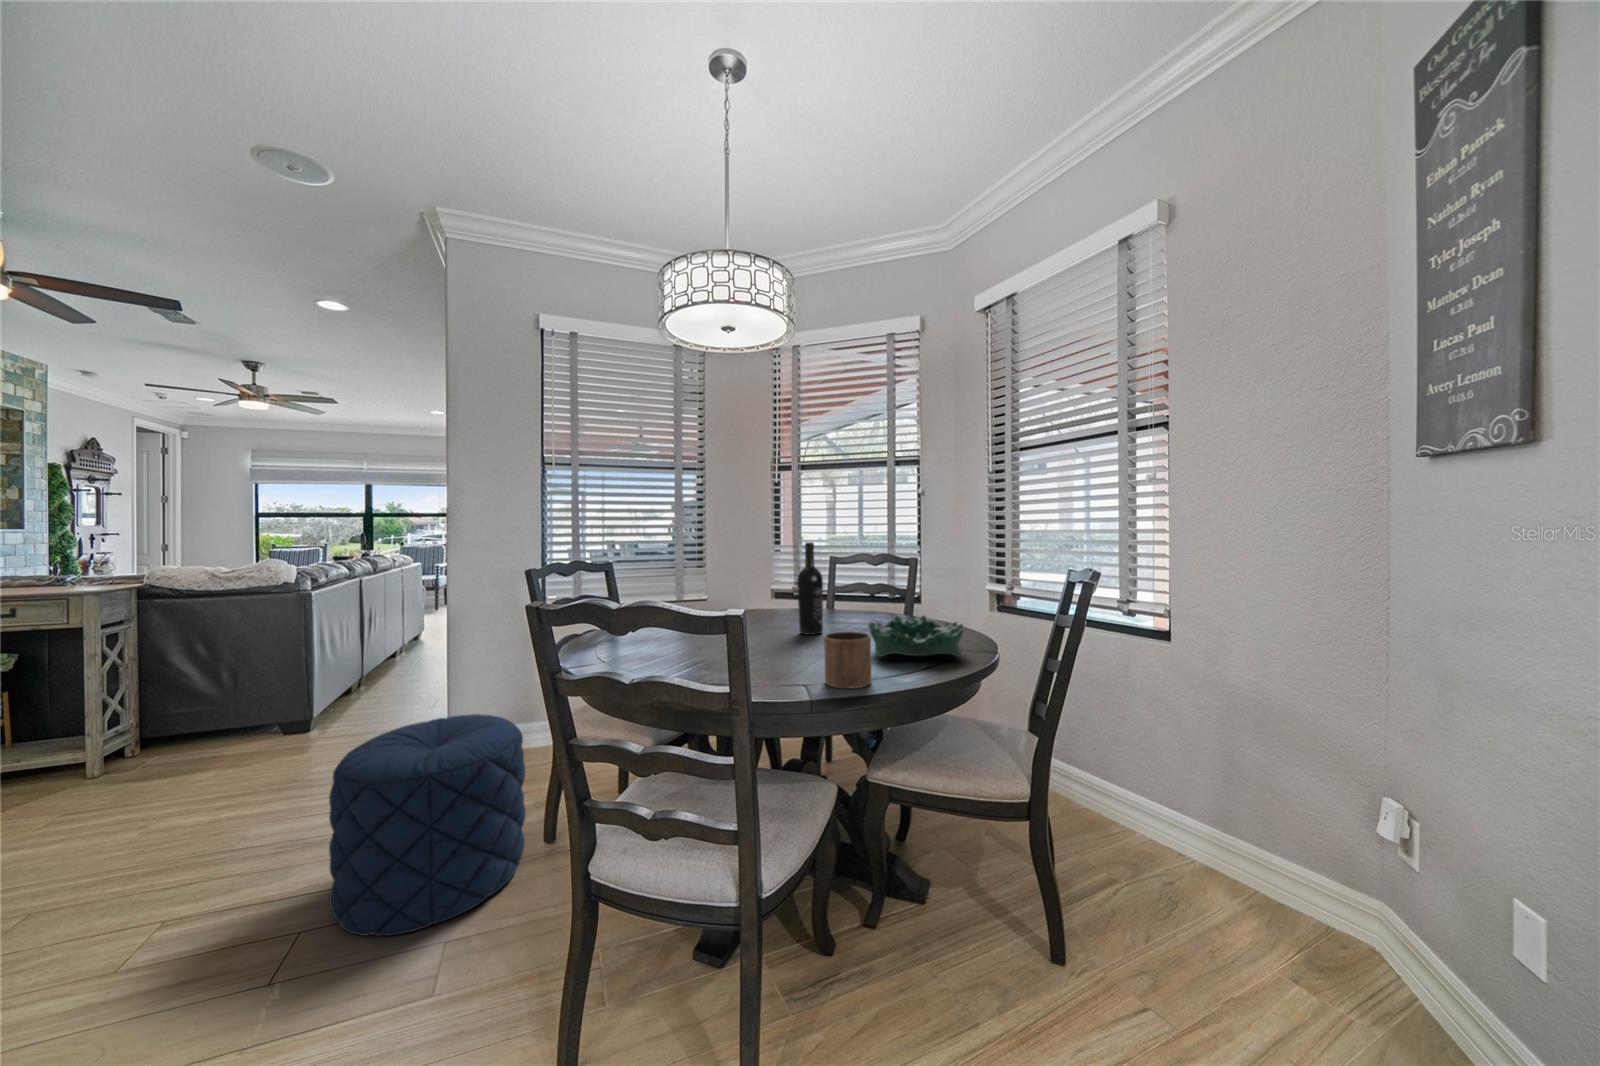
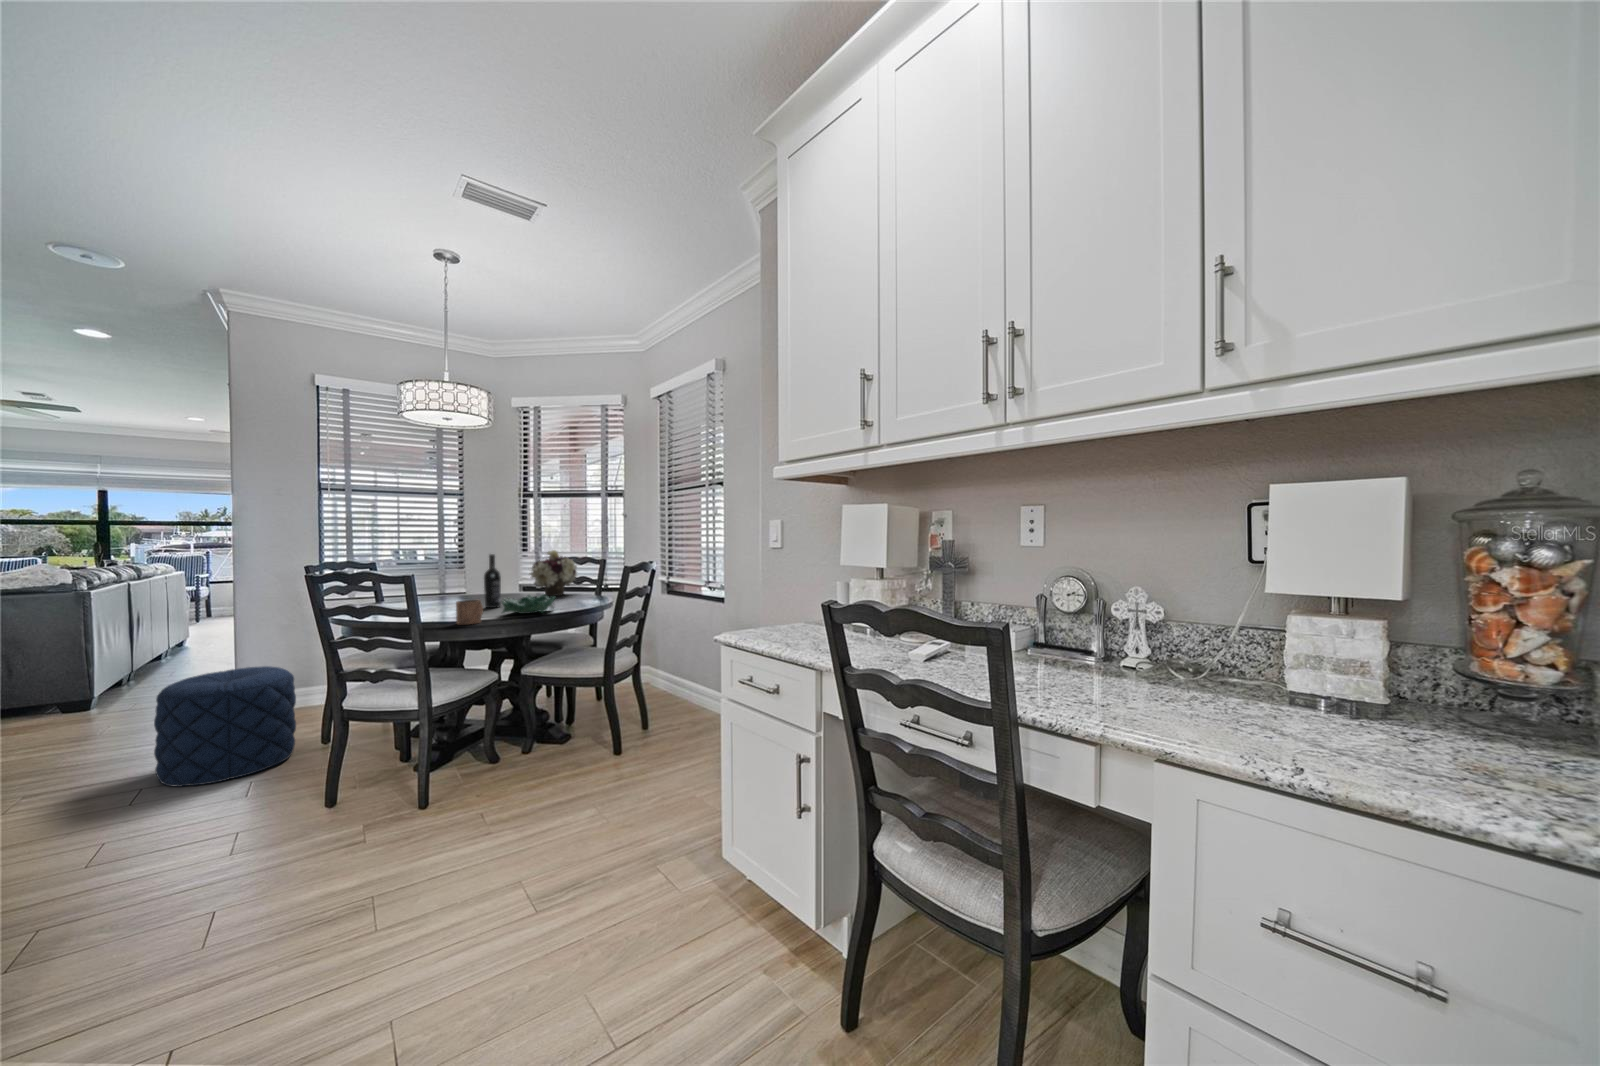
flower arrangement: none [828,539,891,610] -> present [530,550,577,596]

